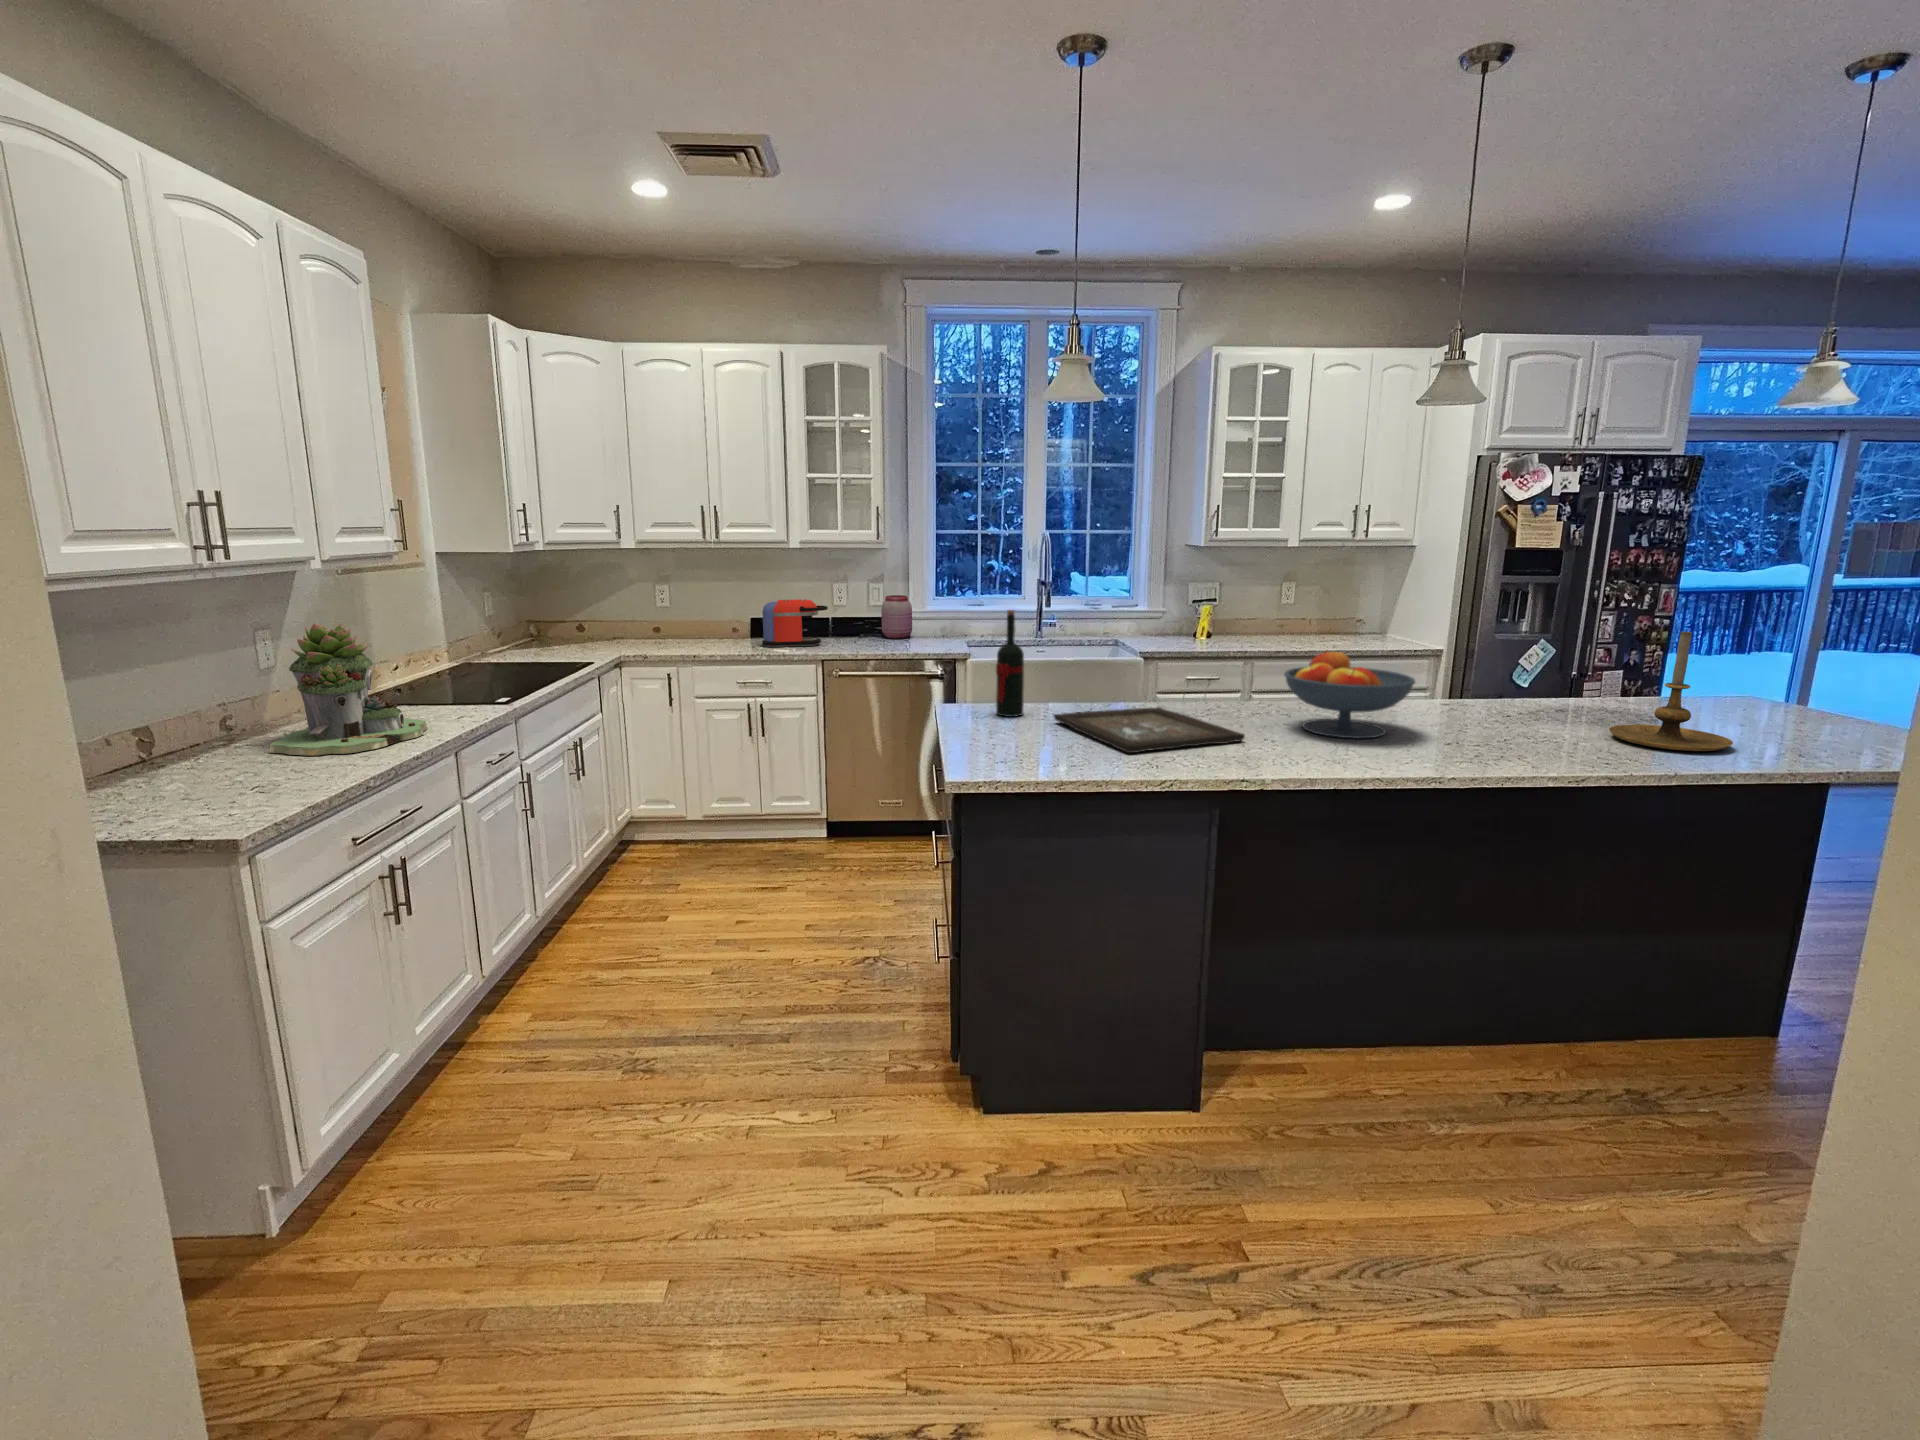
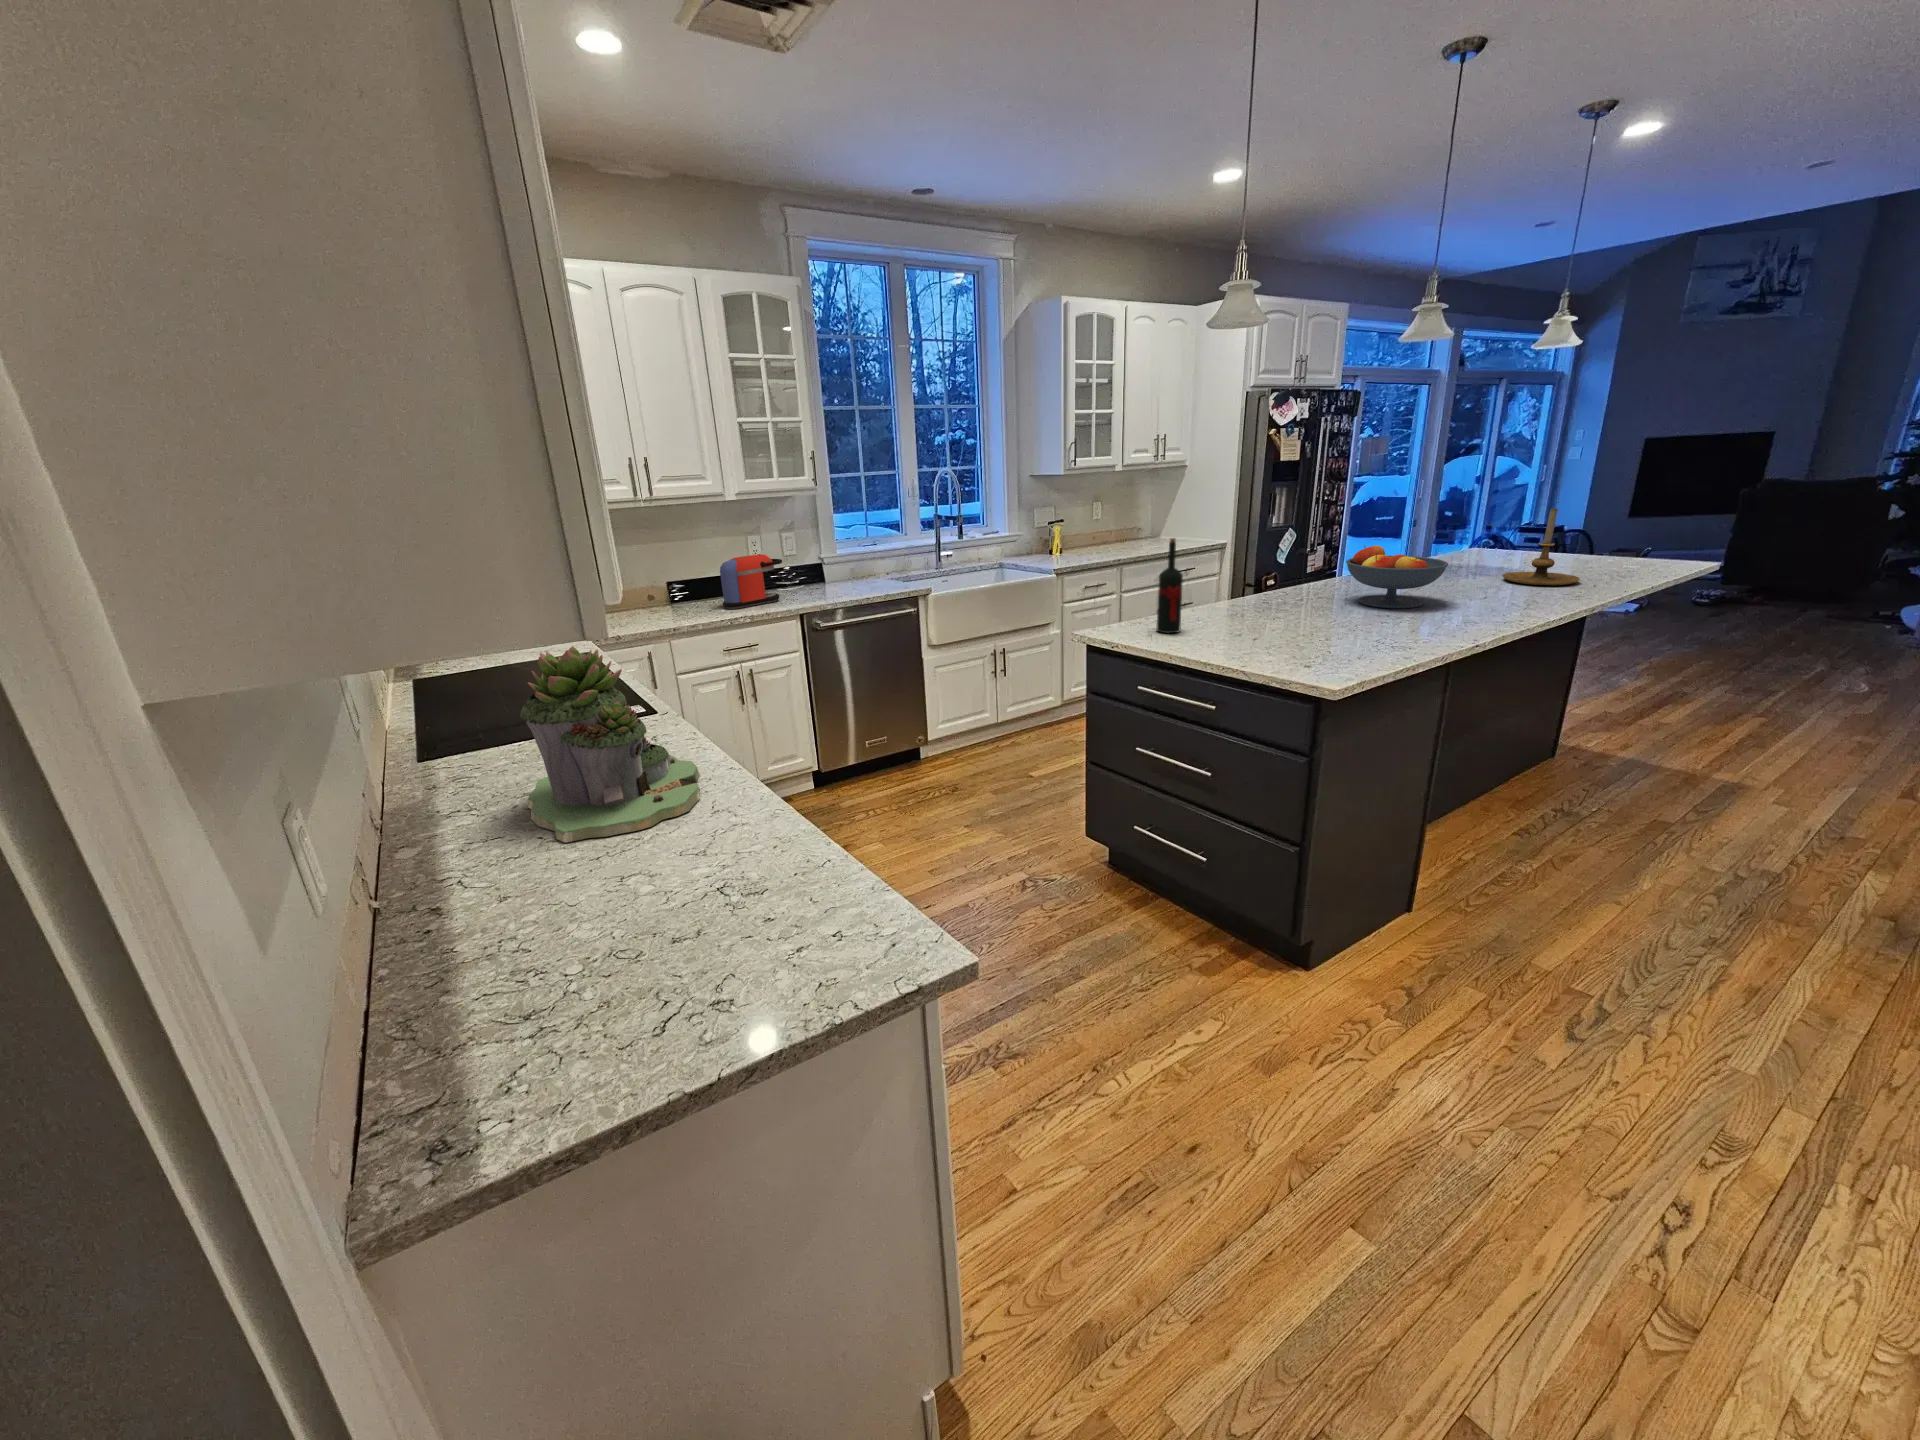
jar: present [881,595,912,639] -> none [807,541,840,584]
tray: present [1054,707,1245,753] -> none [1221,606,1375,643]

